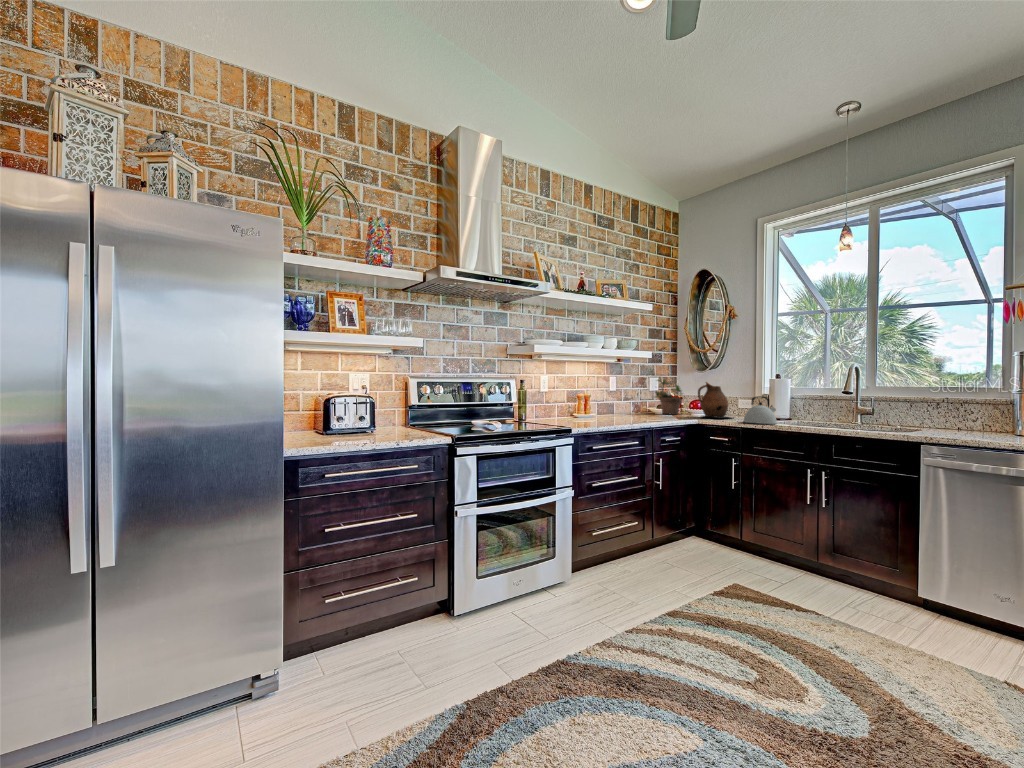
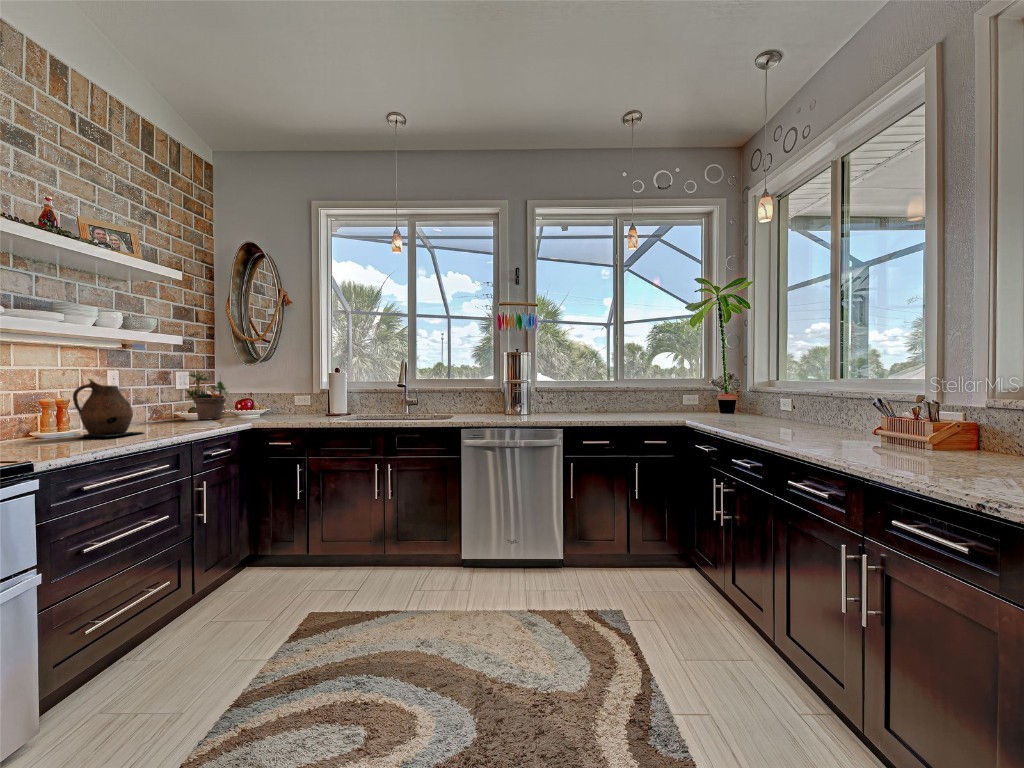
ceramic pitcher: present [698,382,728,418] -> present [73,379,142,437]
kettle: present [744,396,777,424] -> none [308,393,343,423]

